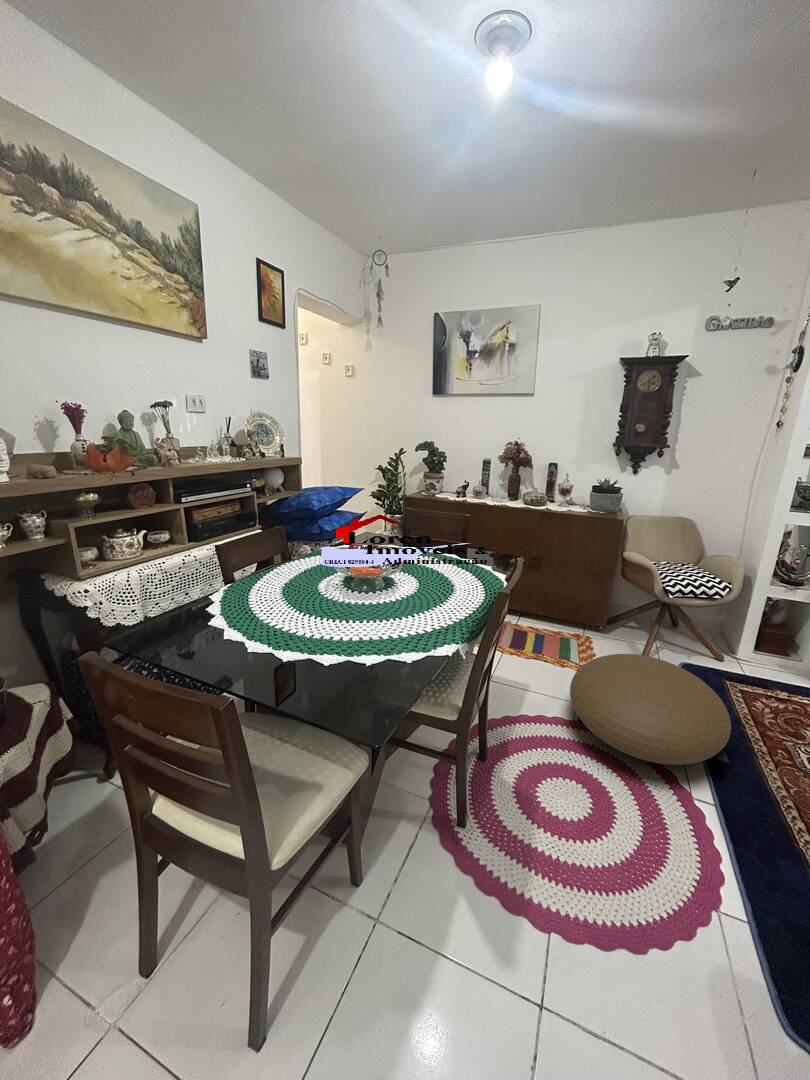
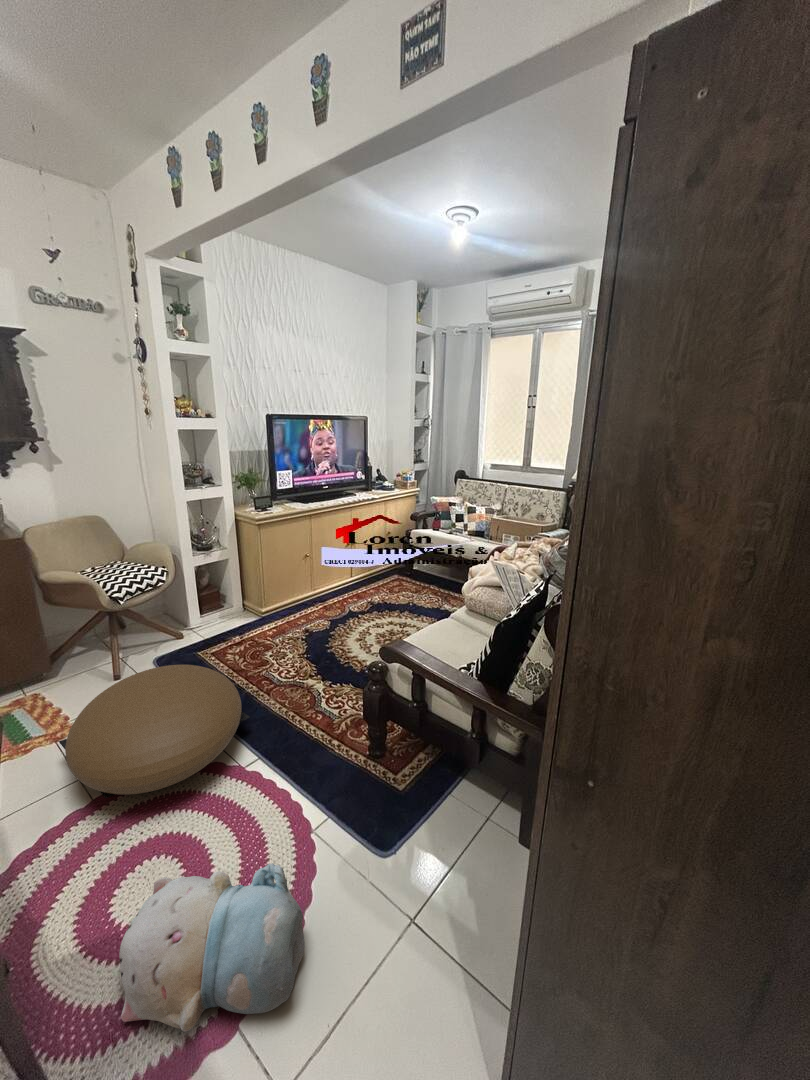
plush toy: none [508,789,649,971] -> present [119,863,305,1032]

